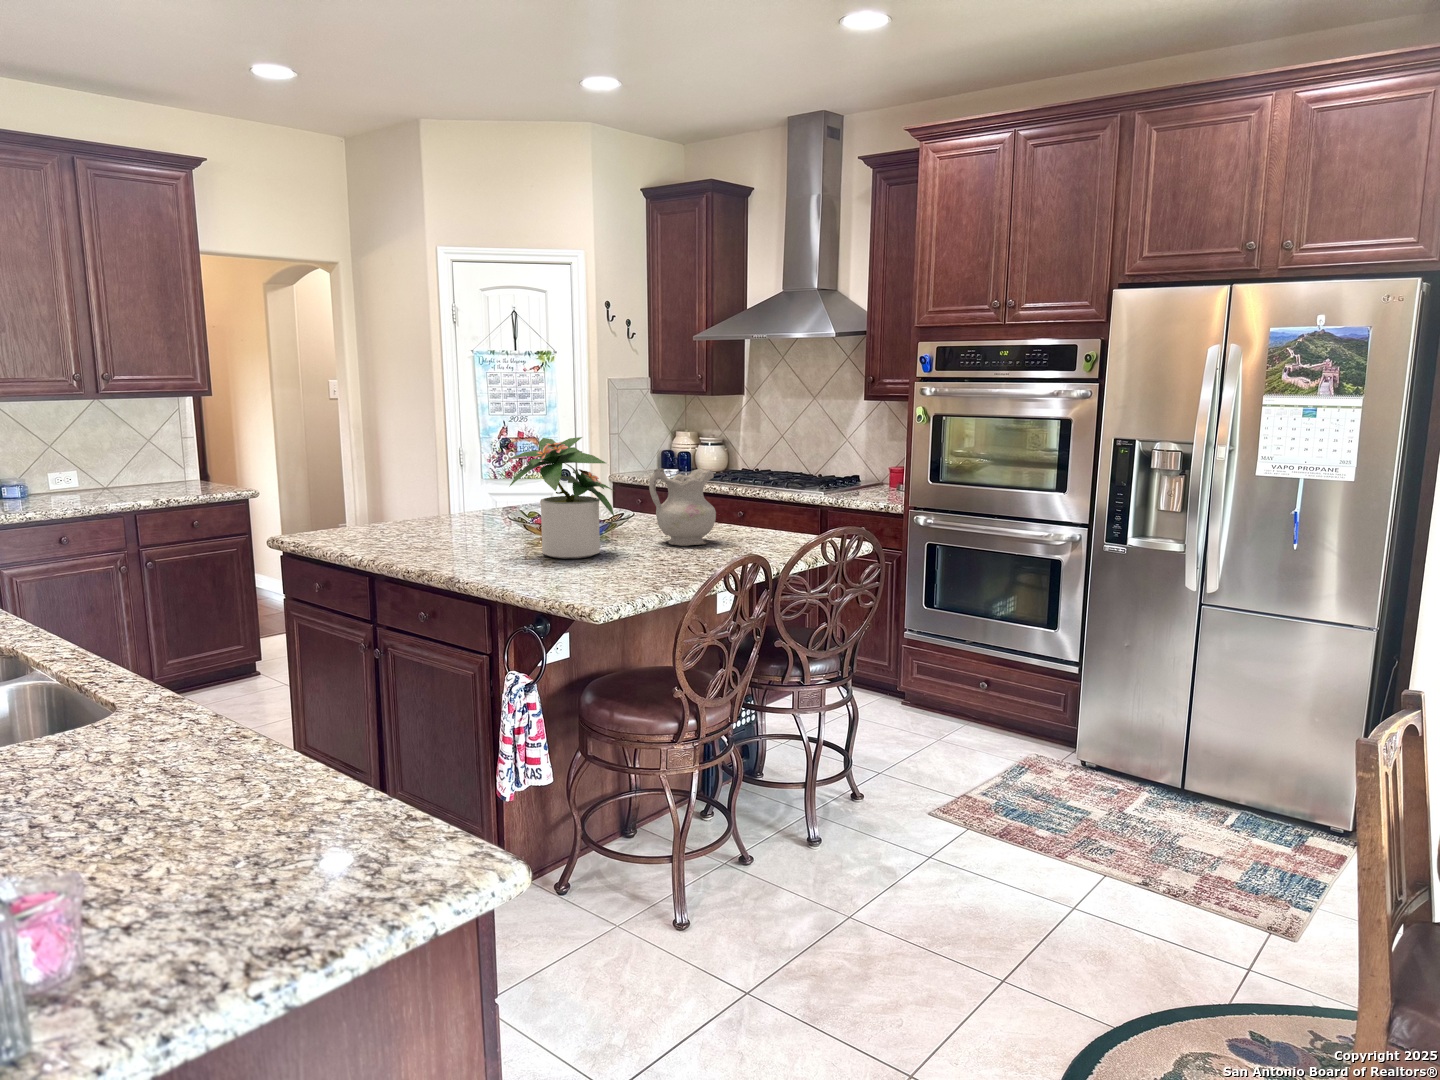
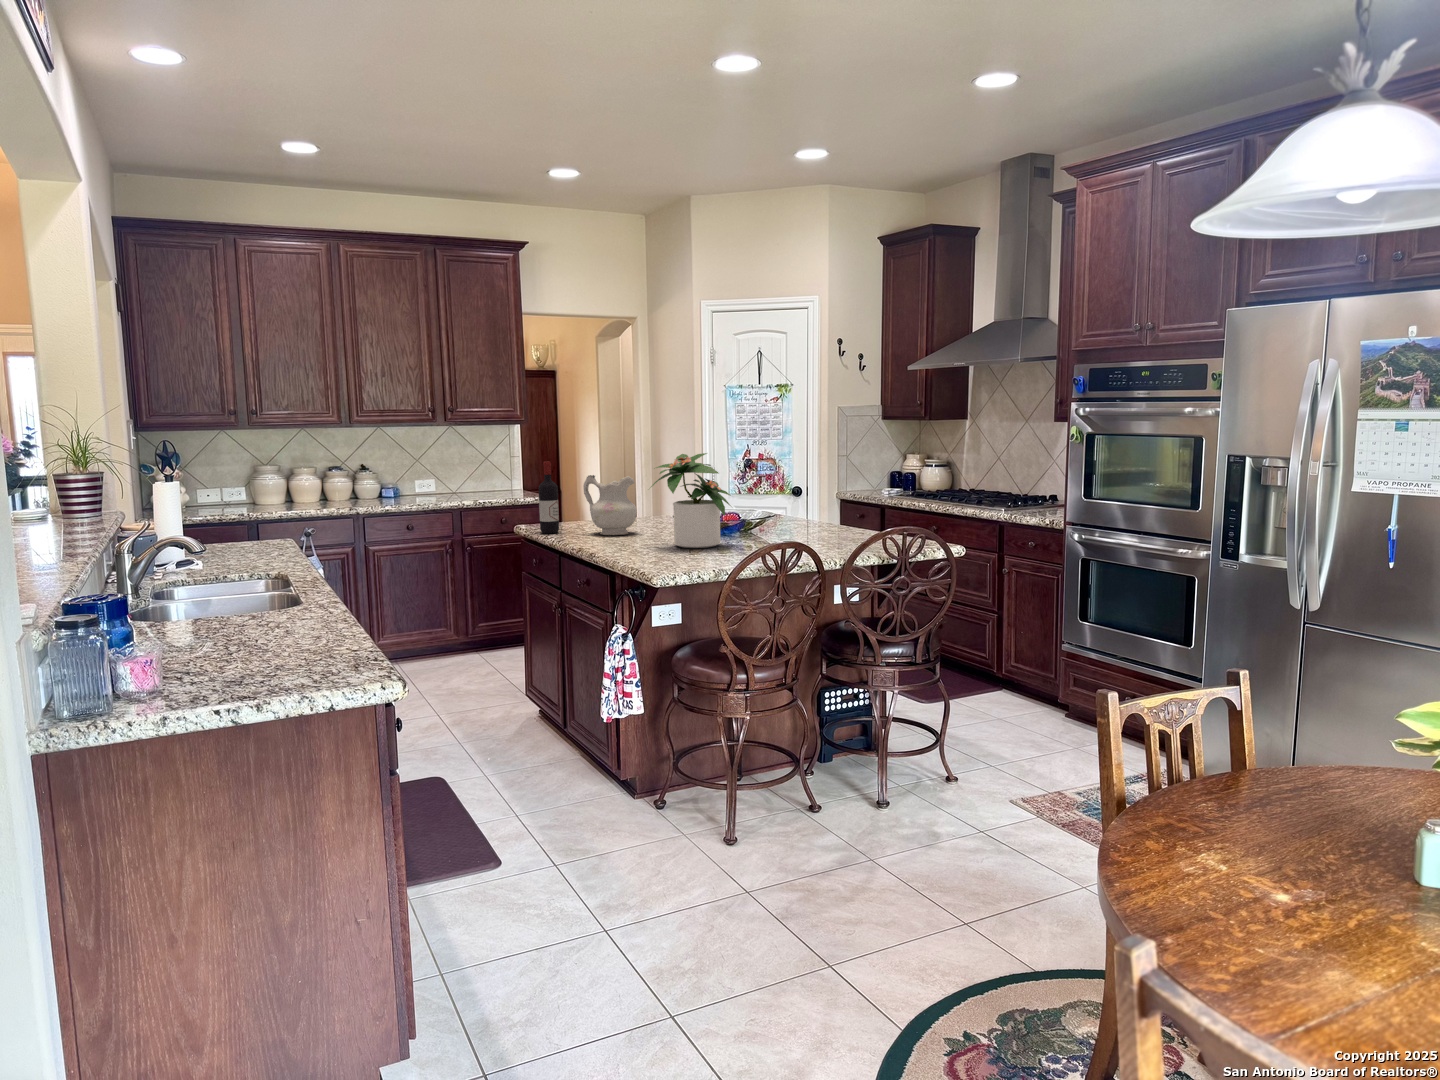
wine bottle: none [322,448,352,545] -> present [539,462,559,534]
ceramic pitcher: present [649,468,716,546] -> present [583,475,637,535]

